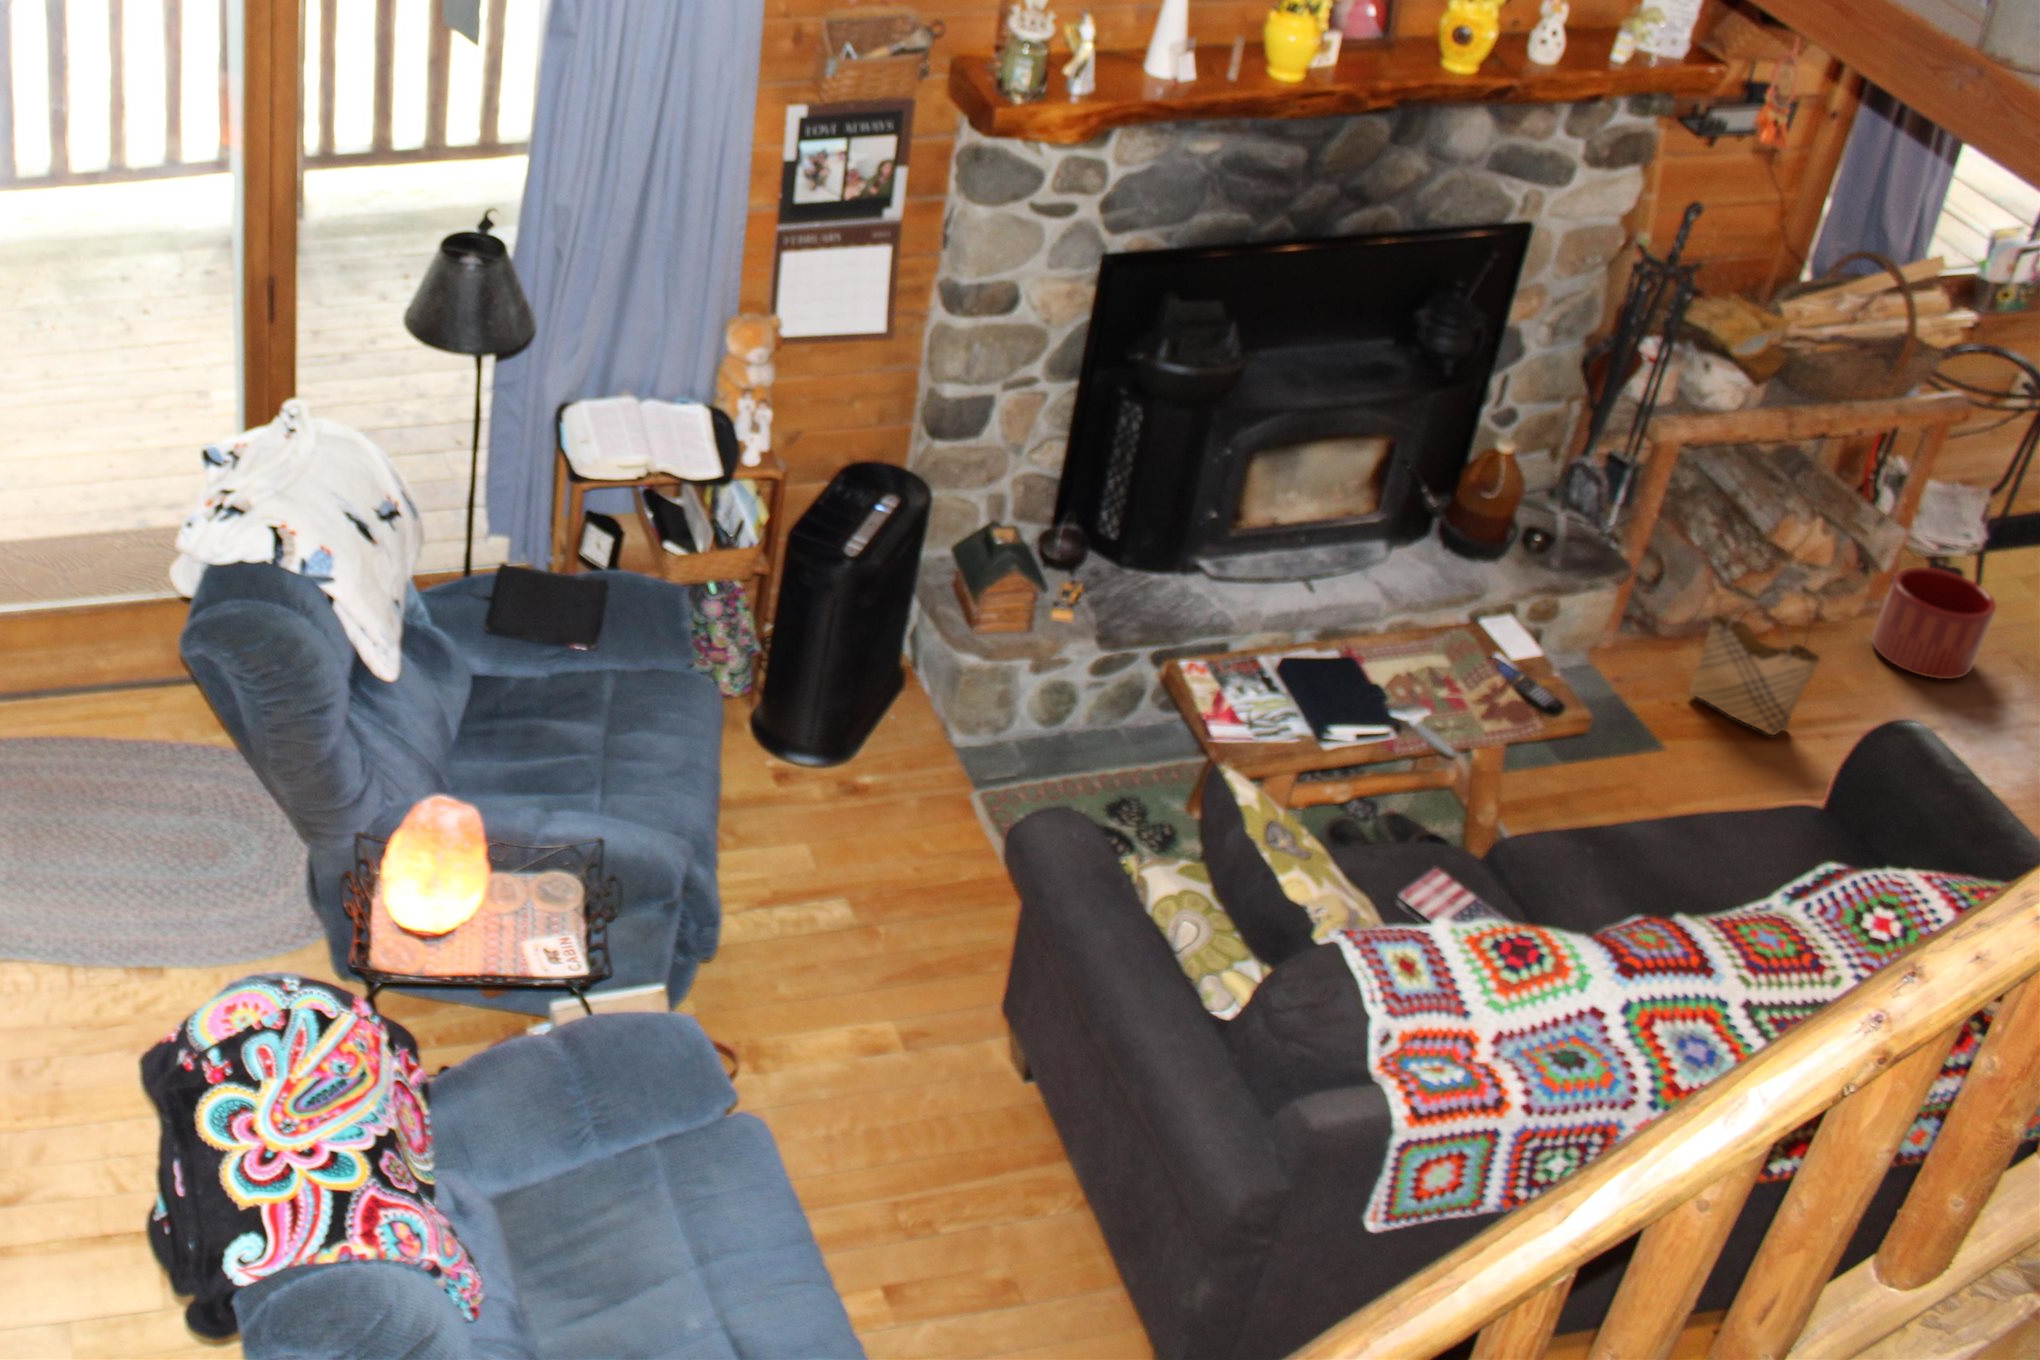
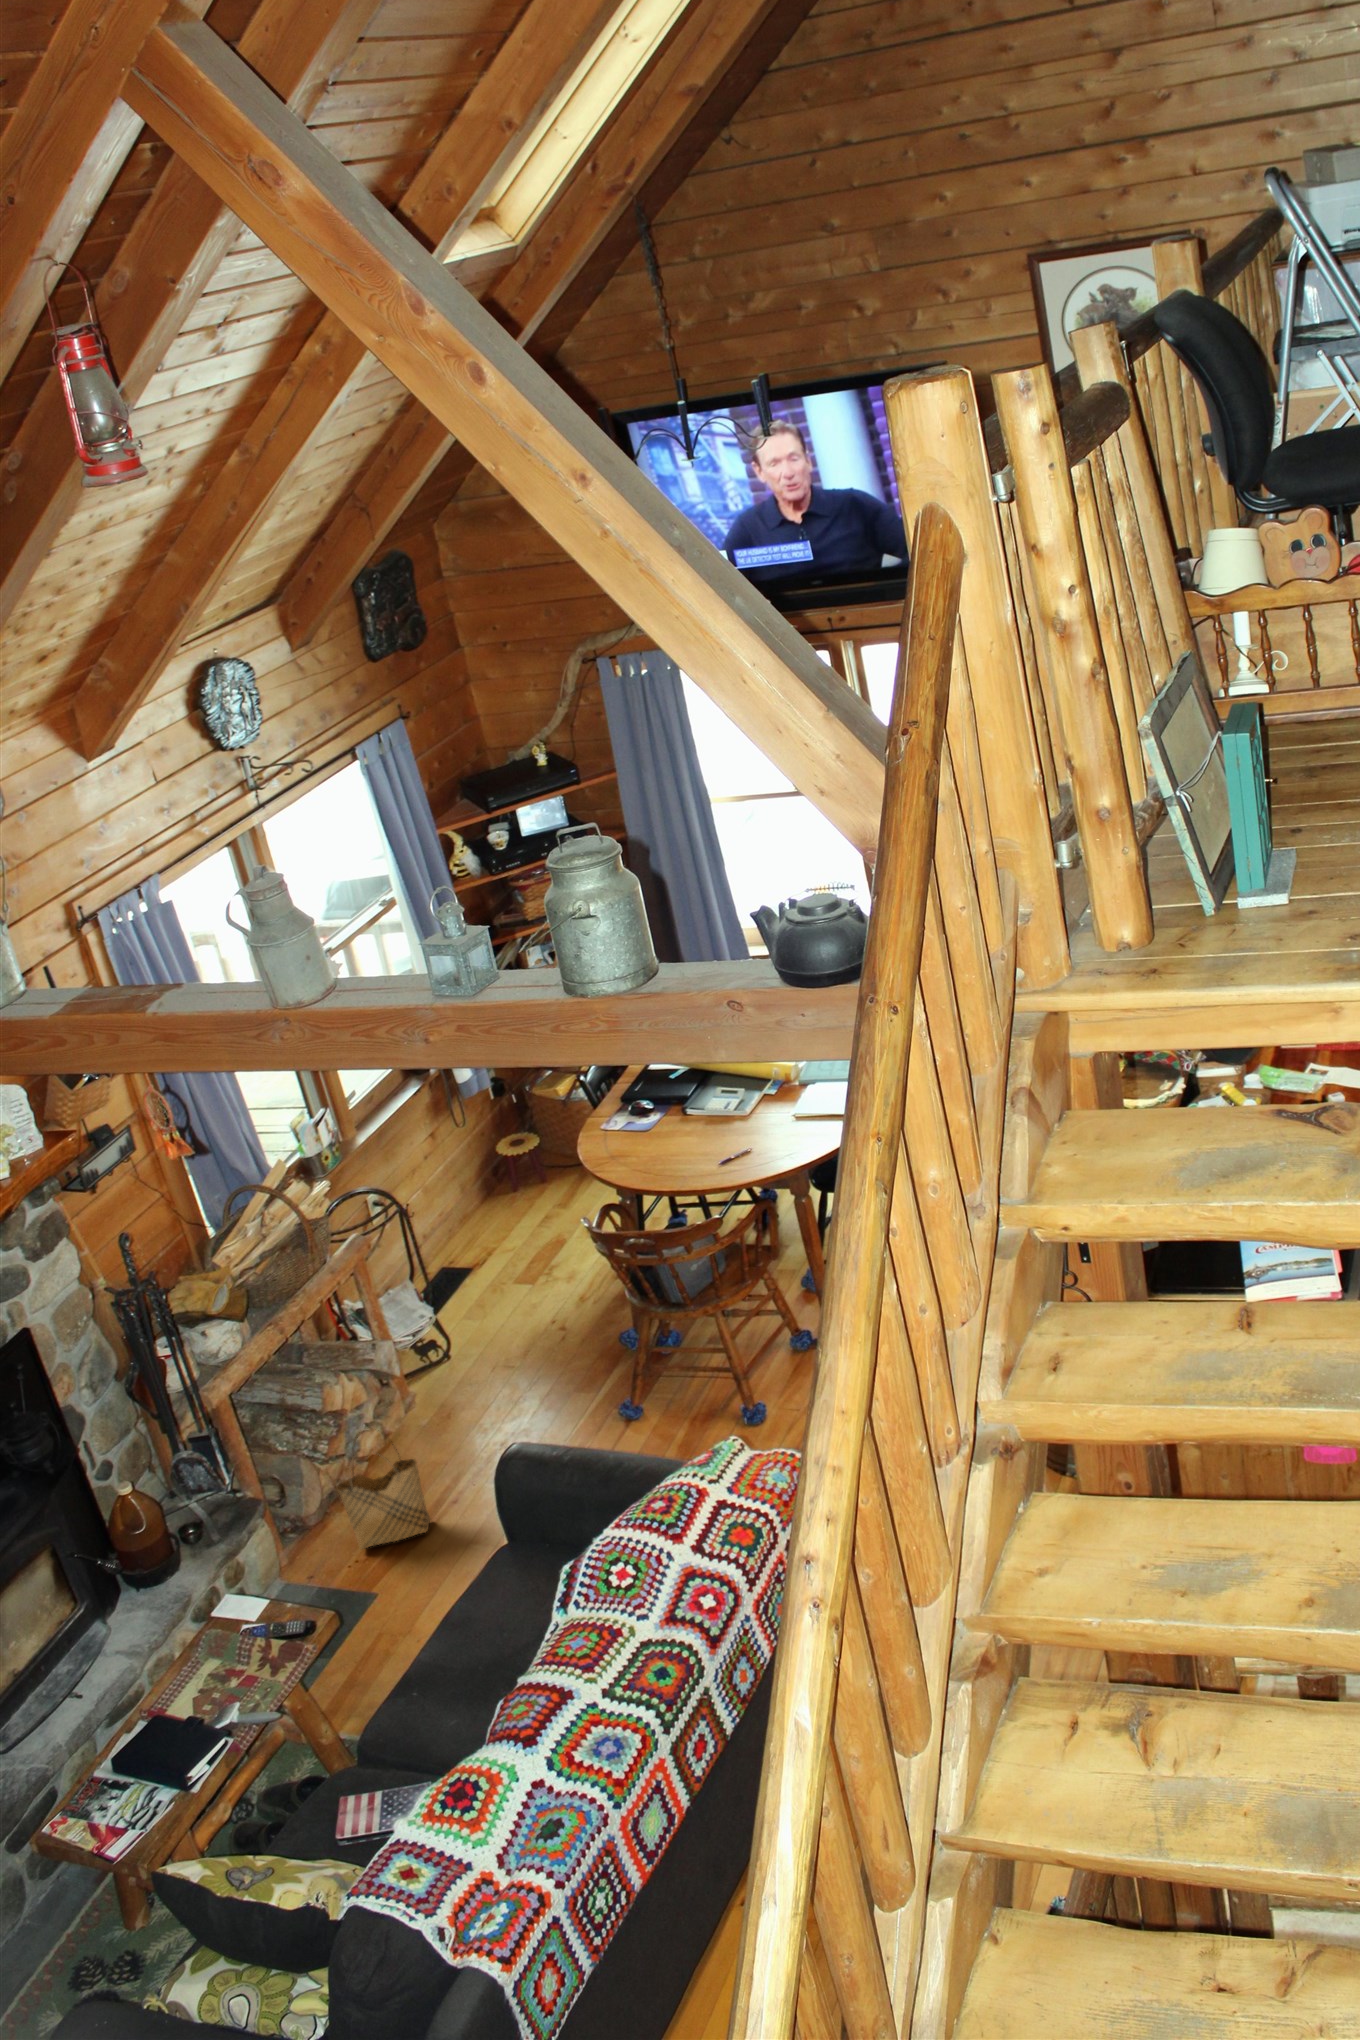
planter: present [1872,567,1996,679] -> none [406,1343,487,1429]

